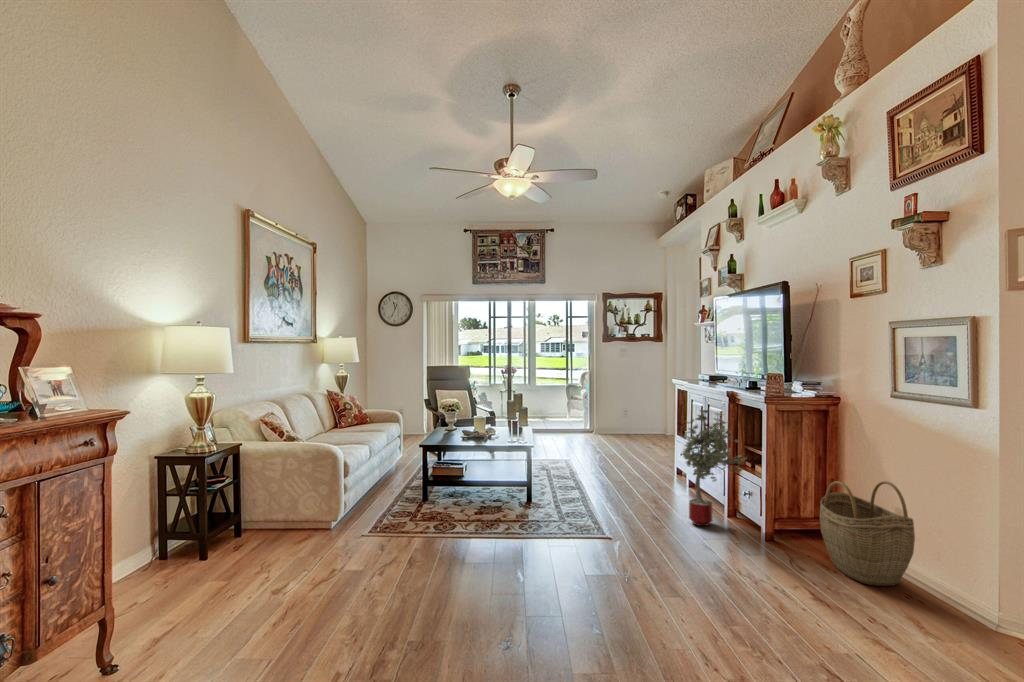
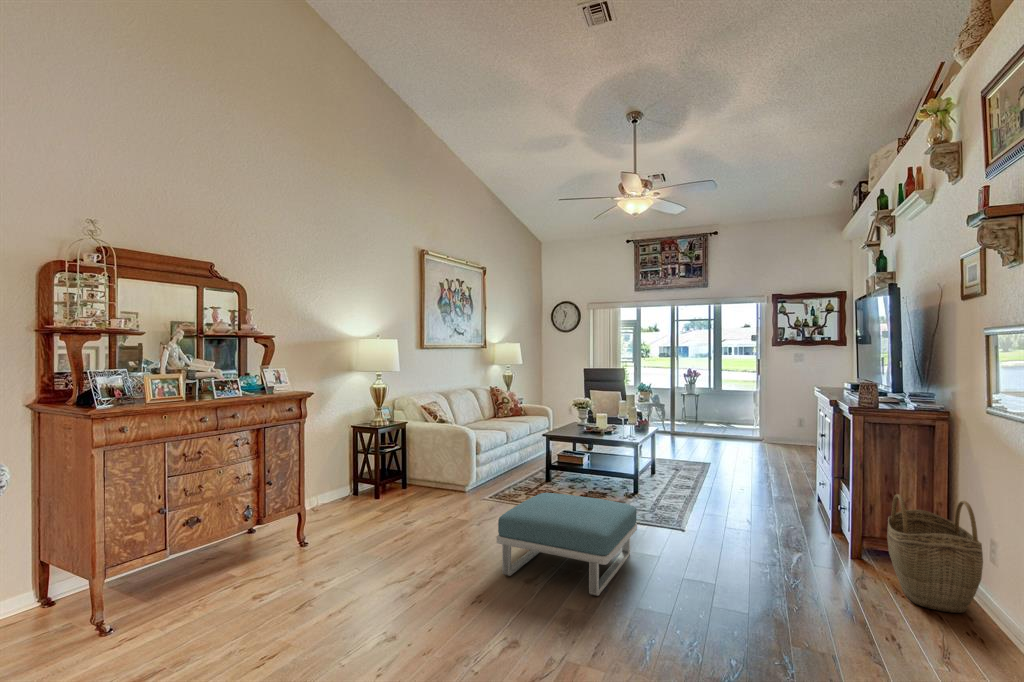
potted tree: present [683,410,746,526] -> none [763,415,838,534]
footstool: none [466,522,622,651] -> present [497,493,637,596]

